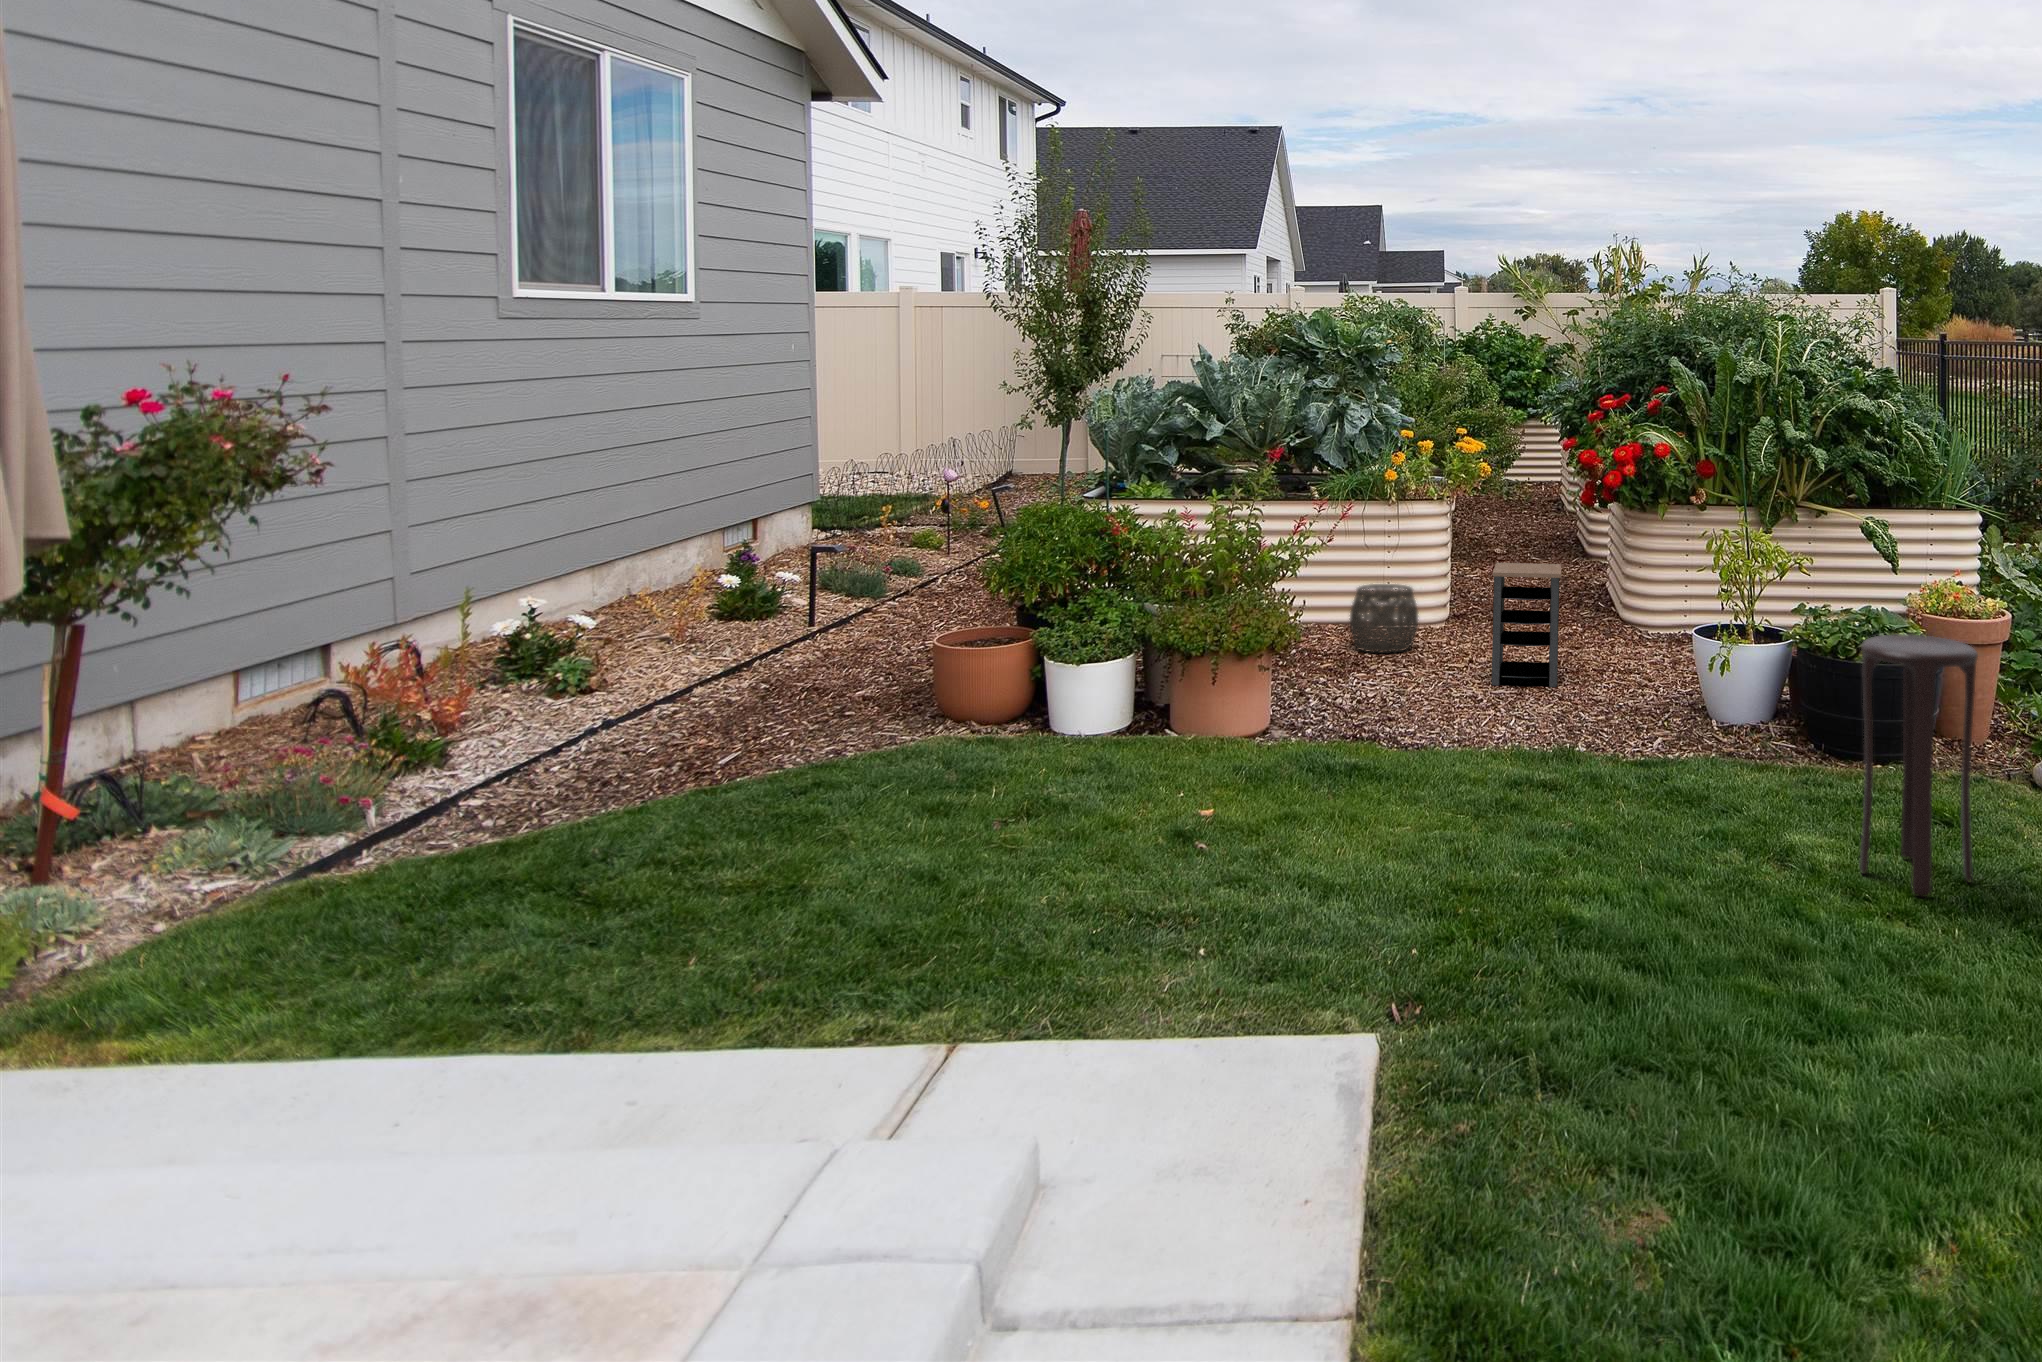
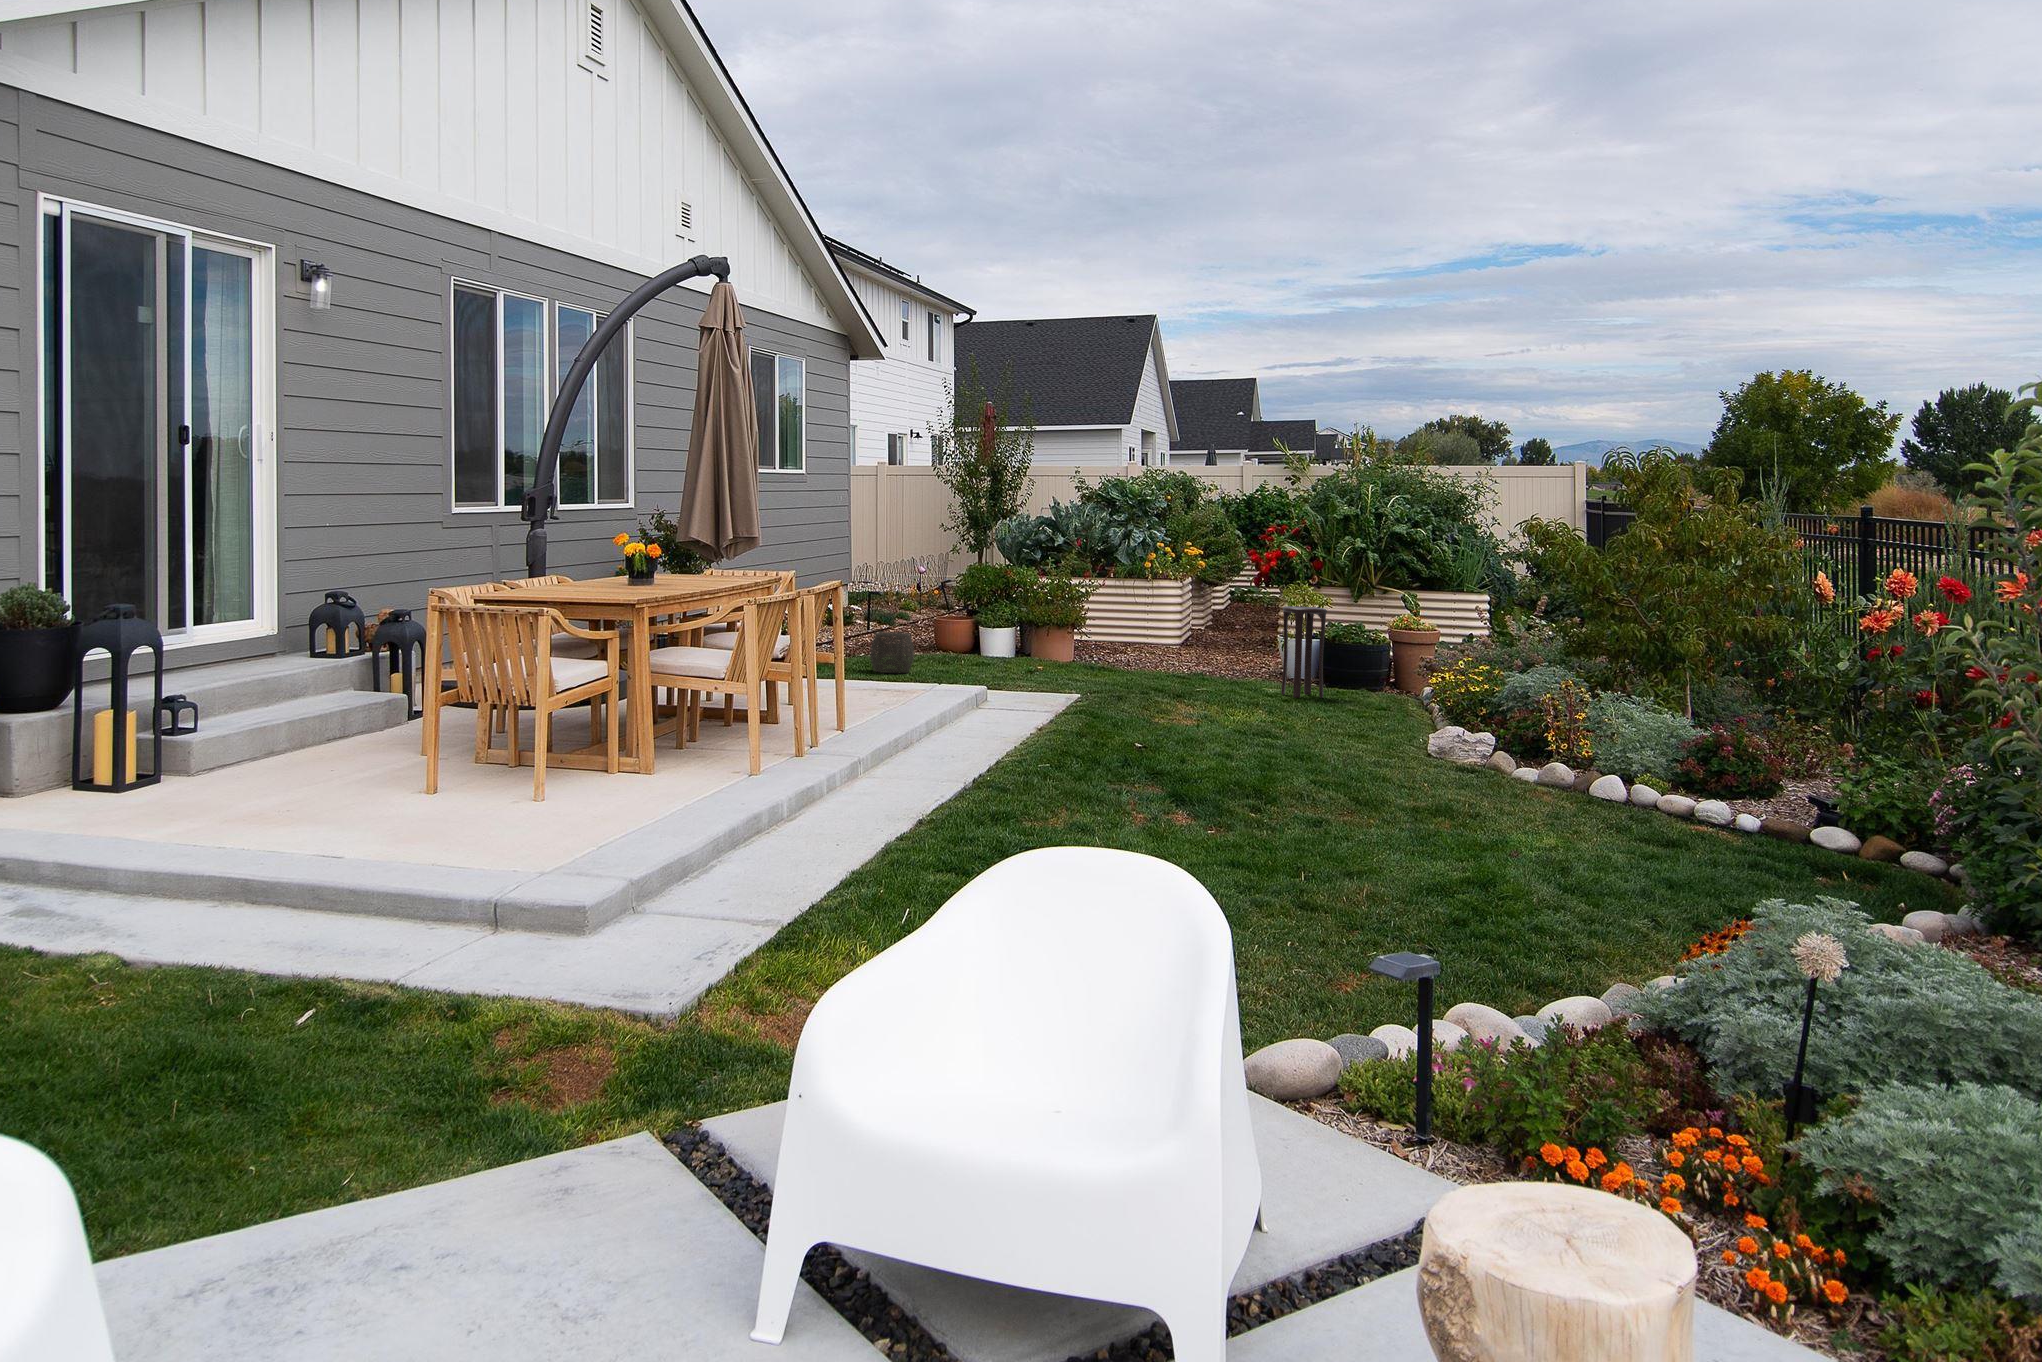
side table: present [1492,563,1561,687] -> none [1188,607,1228,666]
woven basket: present [1350,584,1418,653] -> present [870,632,914,673]

